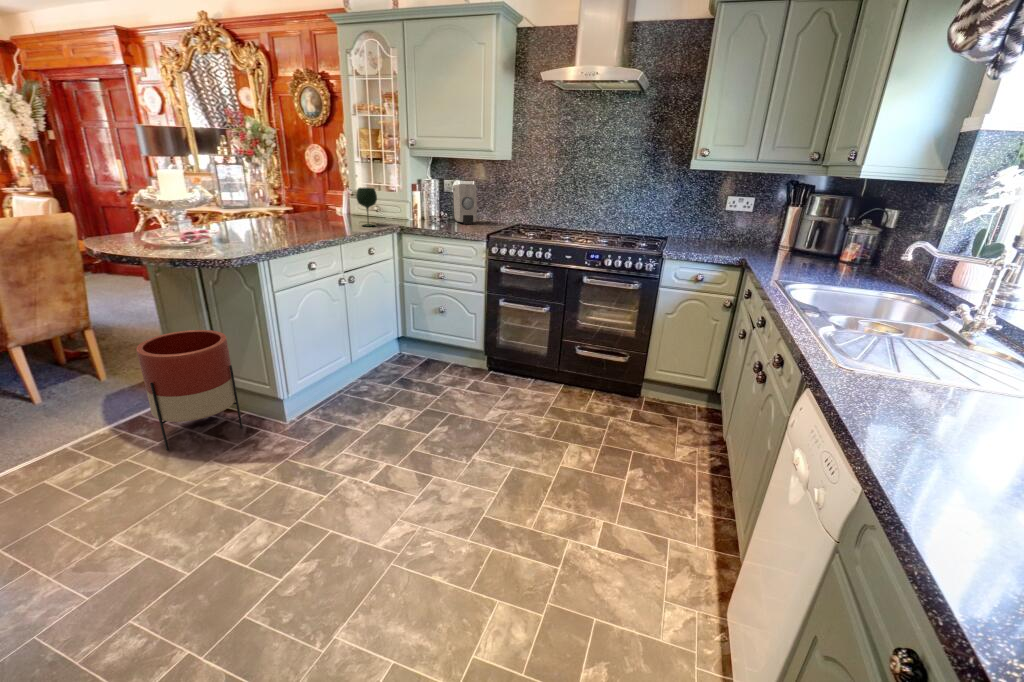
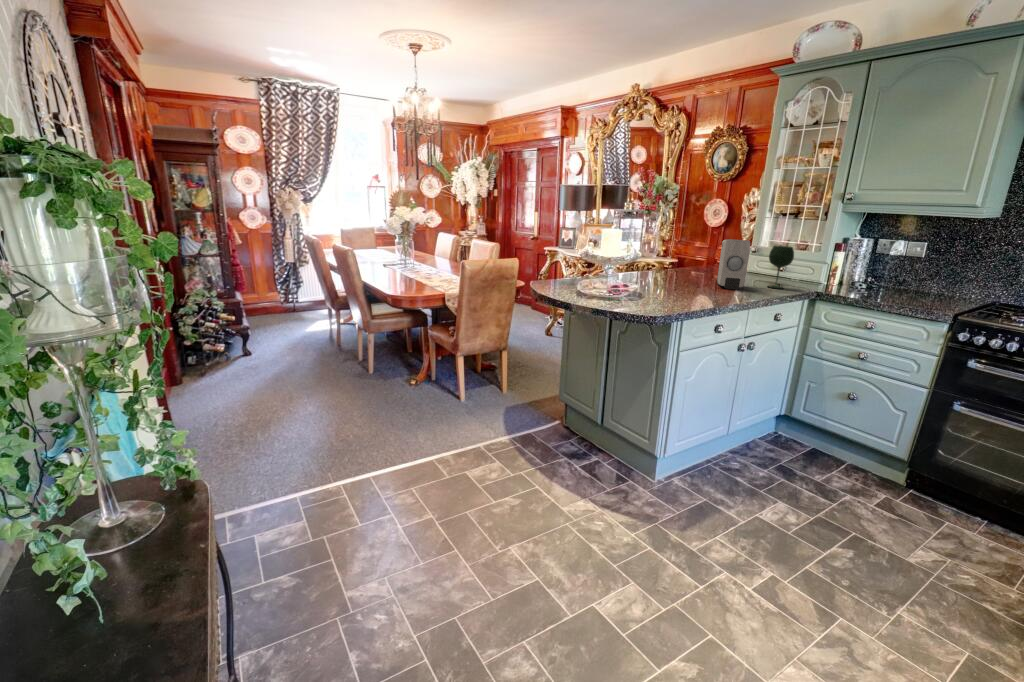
soap dispenser: present [453,184,477,224] -> present [717,239,750,289]
planter: present [136,330,243,450] -> none [547,368,621,474]

